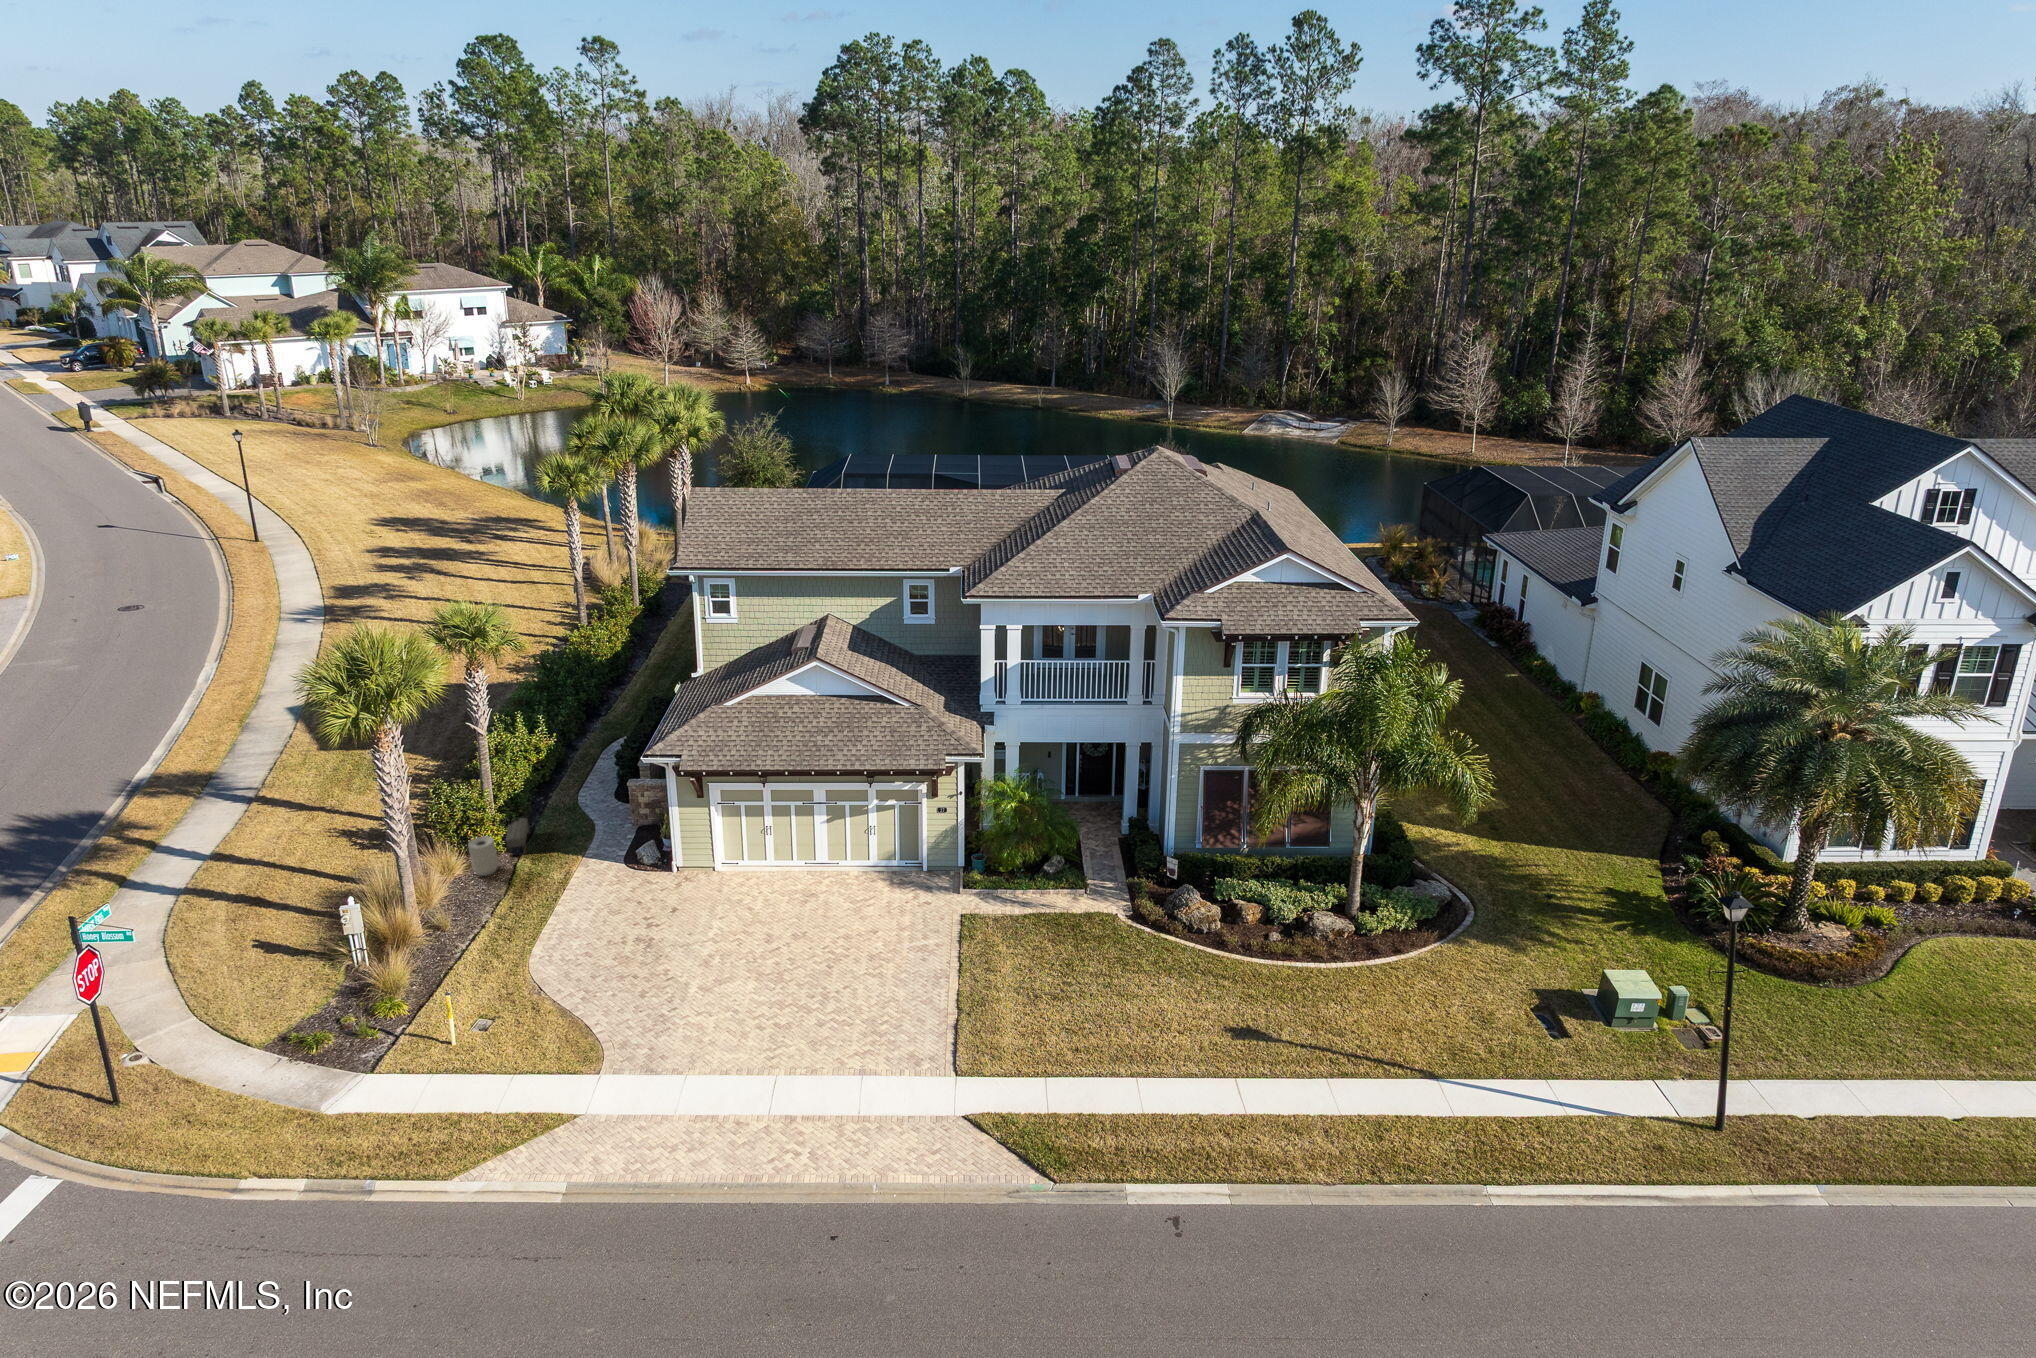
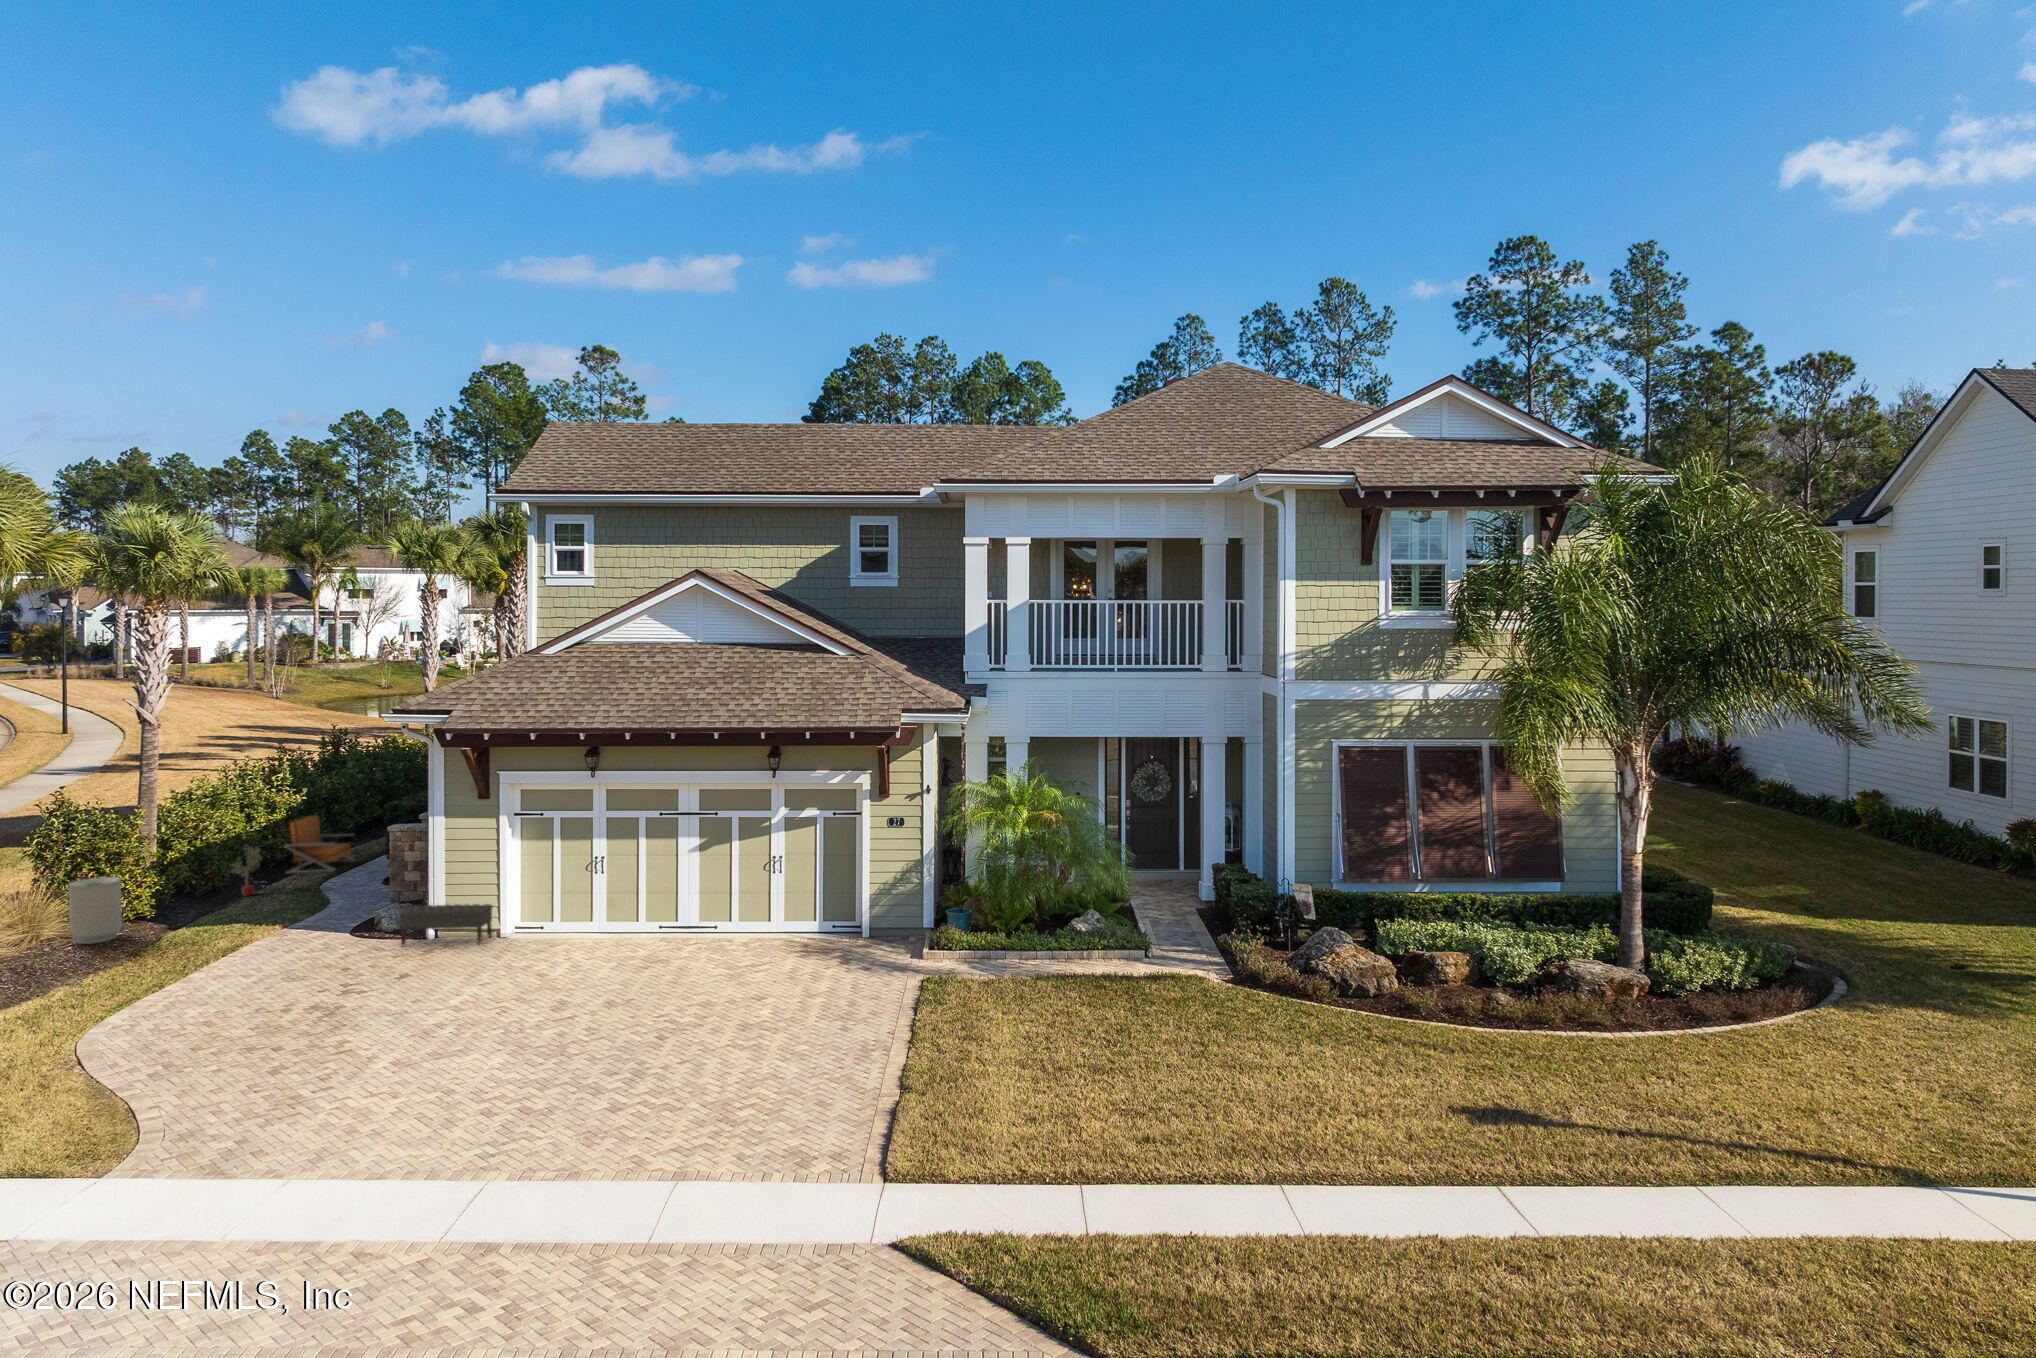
lounge chair: none [550,749,589,791] -> present [284,815,354,873]
potted tree: none [532,790,549,820] -> present [231,847,262,896]
bench: present [506,818,529,852] -> present [399,904,493,946]

